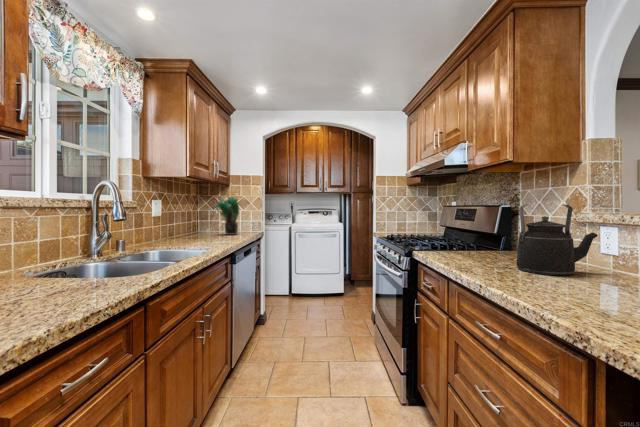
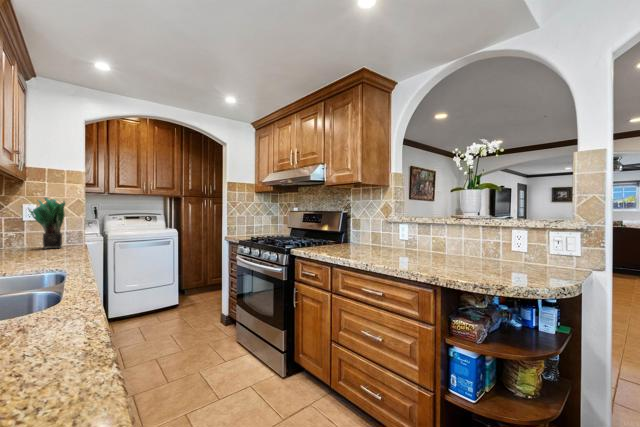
kettle: present [516,205,598,276] -> none [367,212,403,255]

